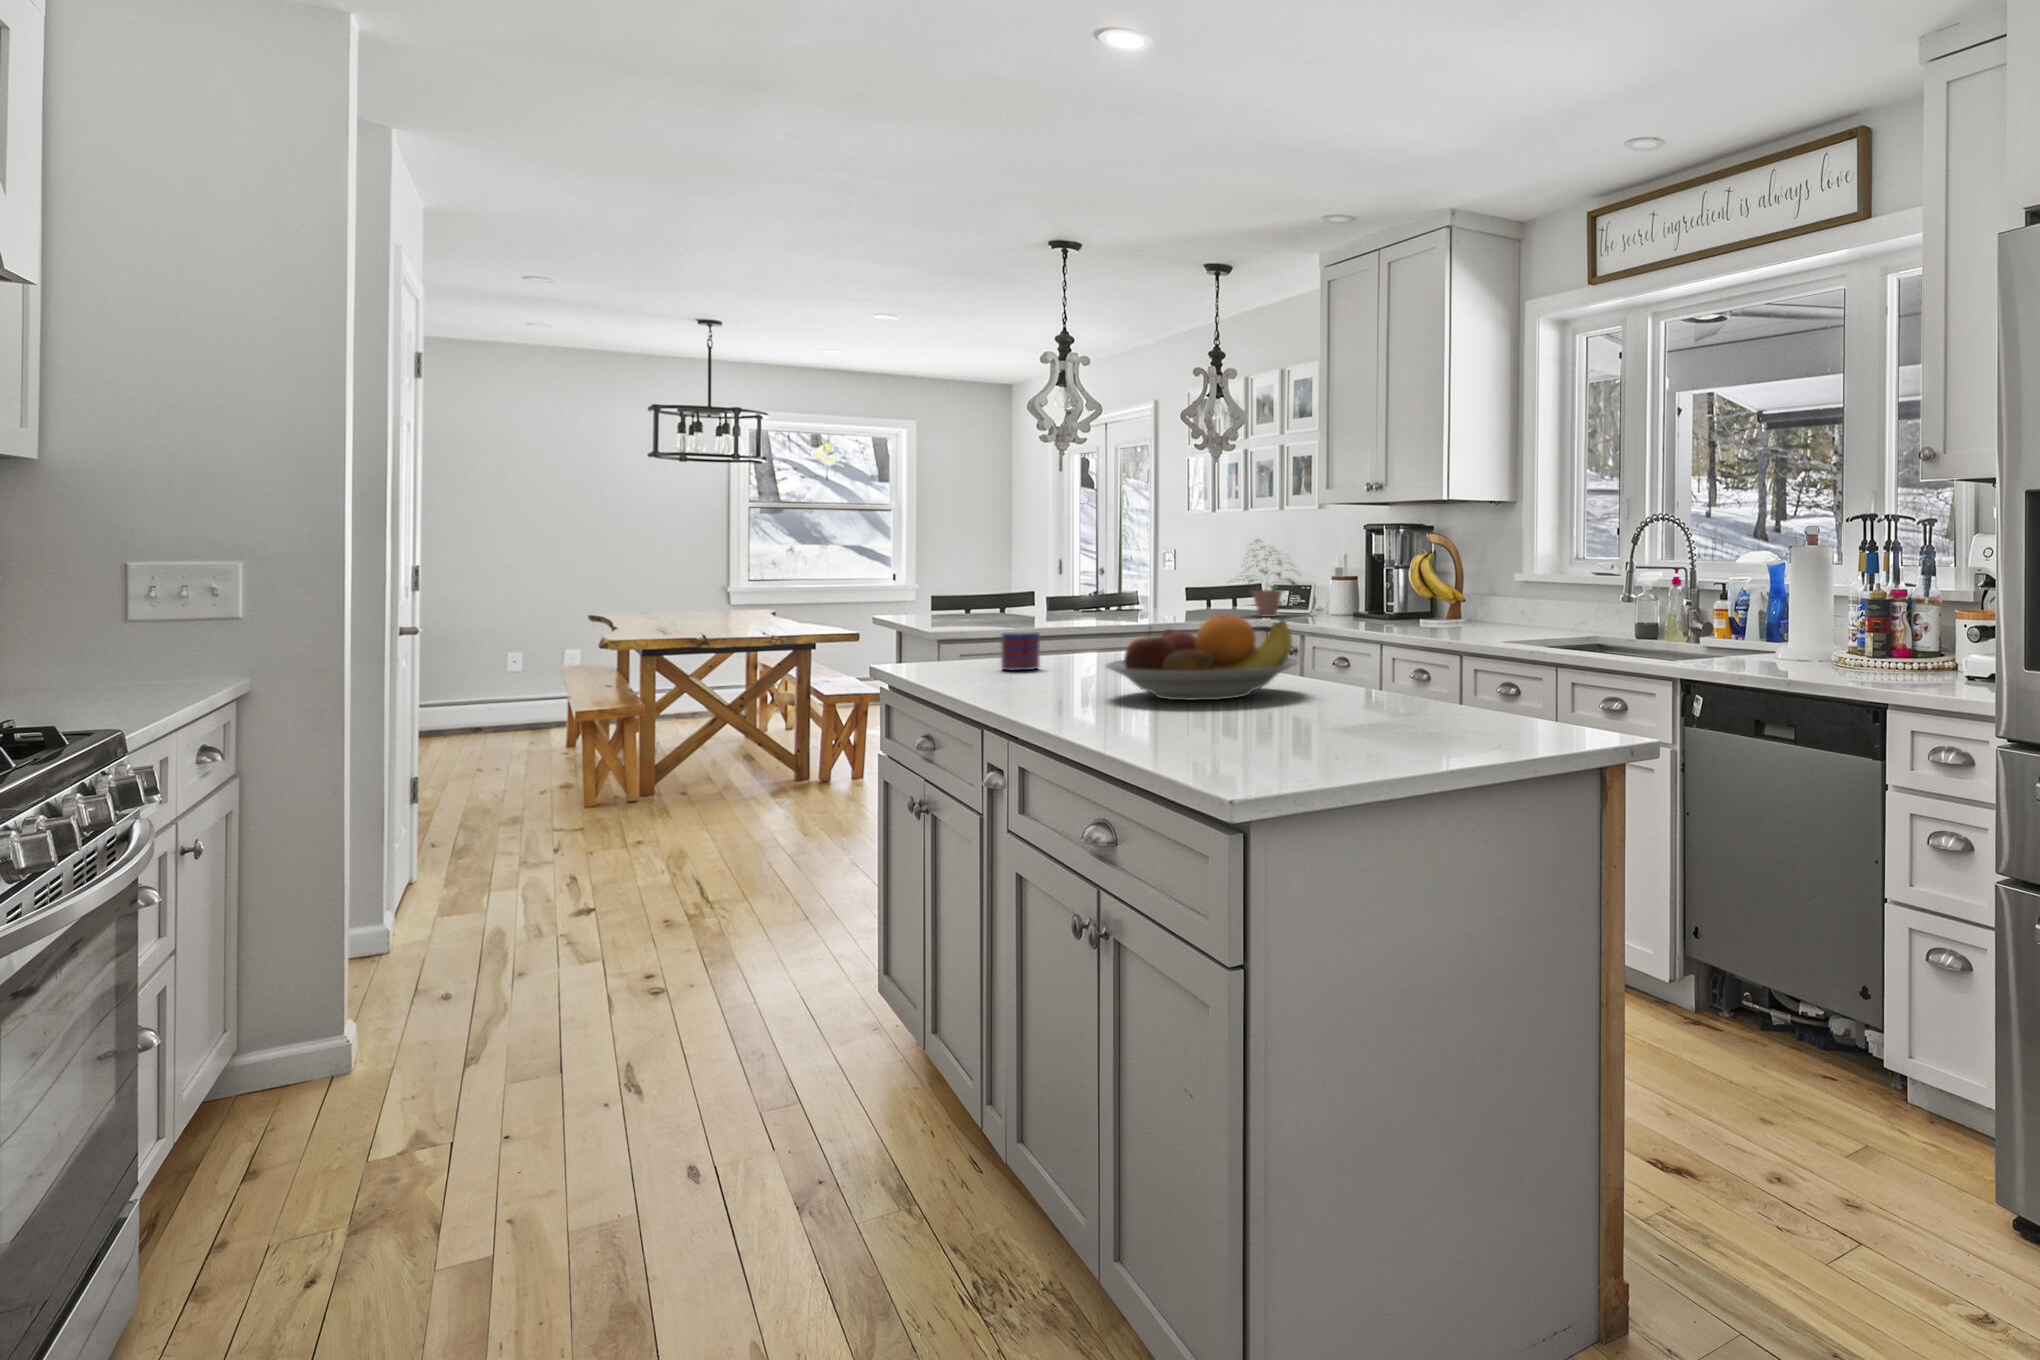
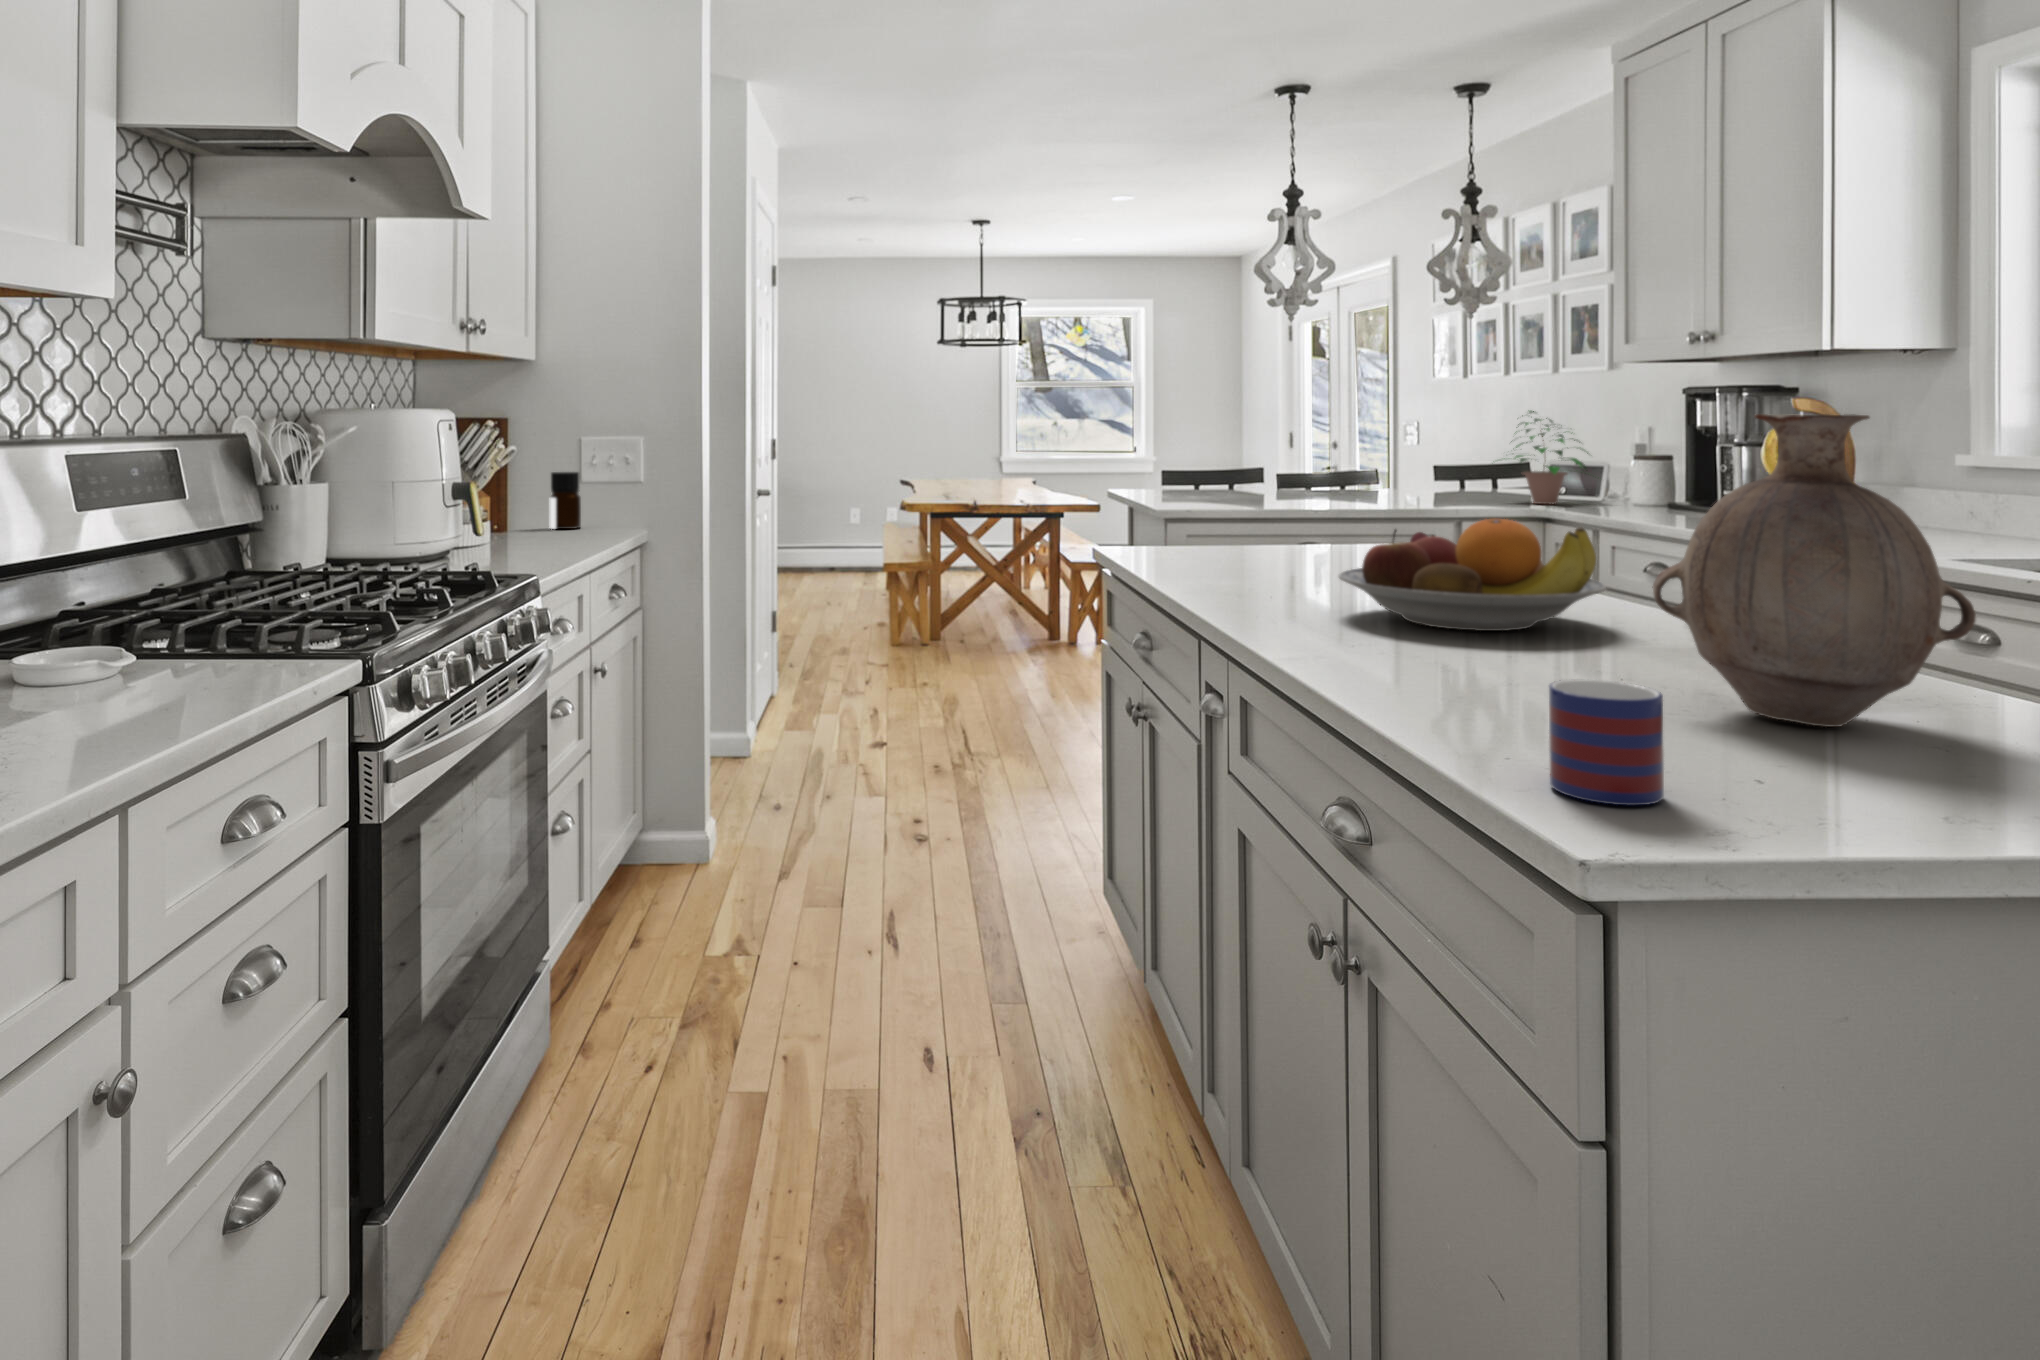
vase: none [1321,534,1491,733] -> present [1652,414,1976,727]
bottle: none [93,603,151,677] -> present [550,472,581,529]
mug: present [1001,631,1040,670] -> present [1549,680,1664,805]

